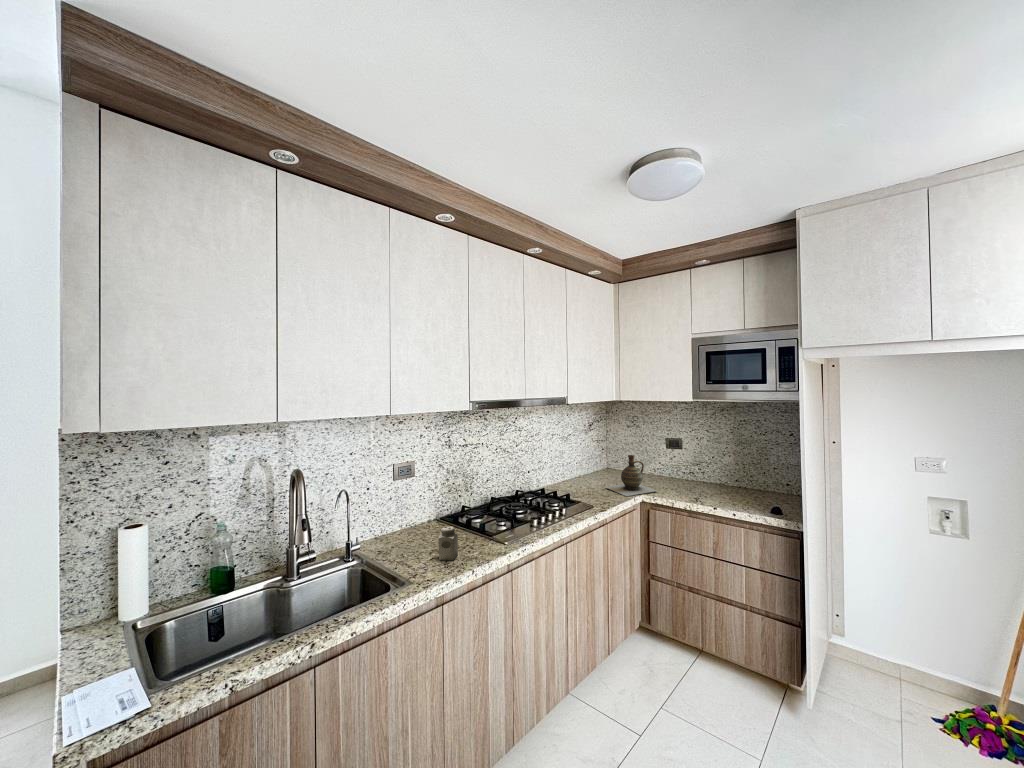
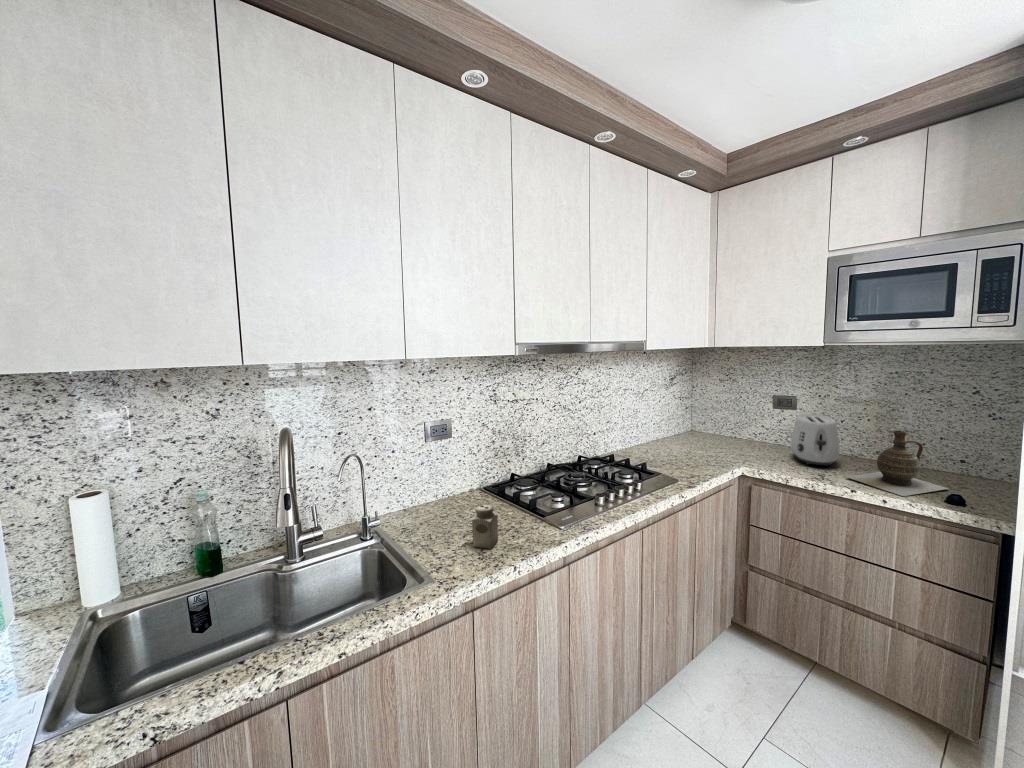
toaster: none [678,452,710,492] -> present [791,414,840,466]
ceramic jug: present [606,455,656,496] -> present [846,430,948,496]

